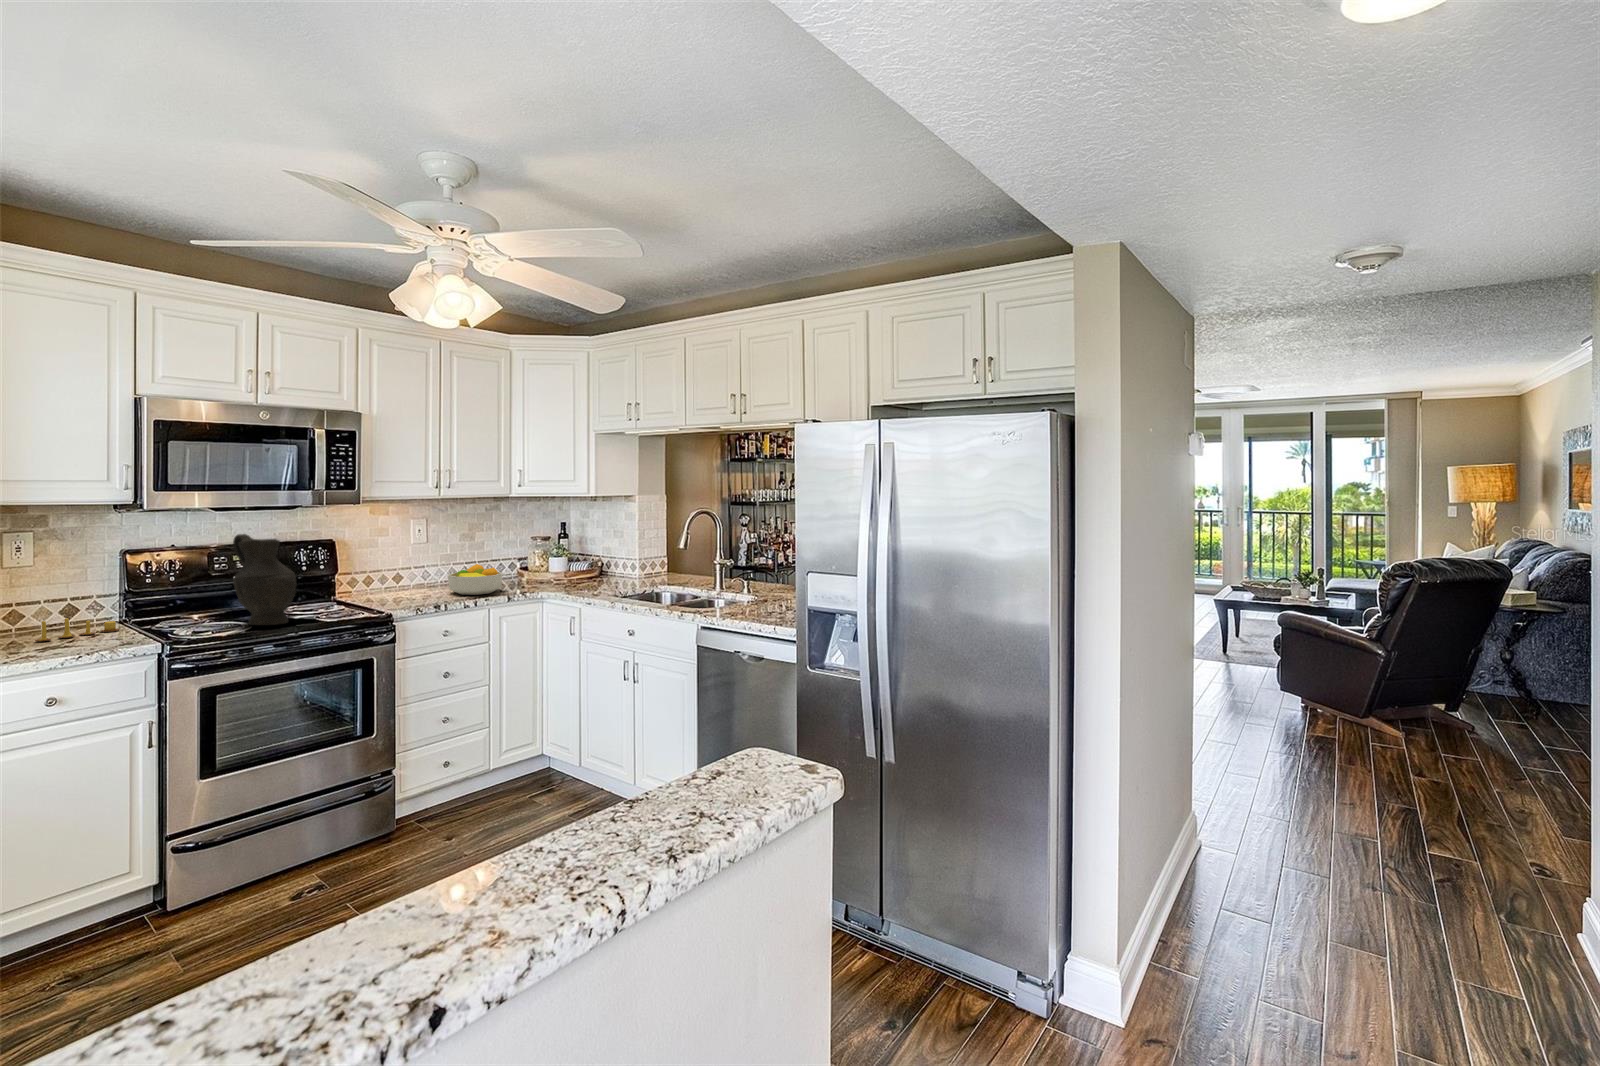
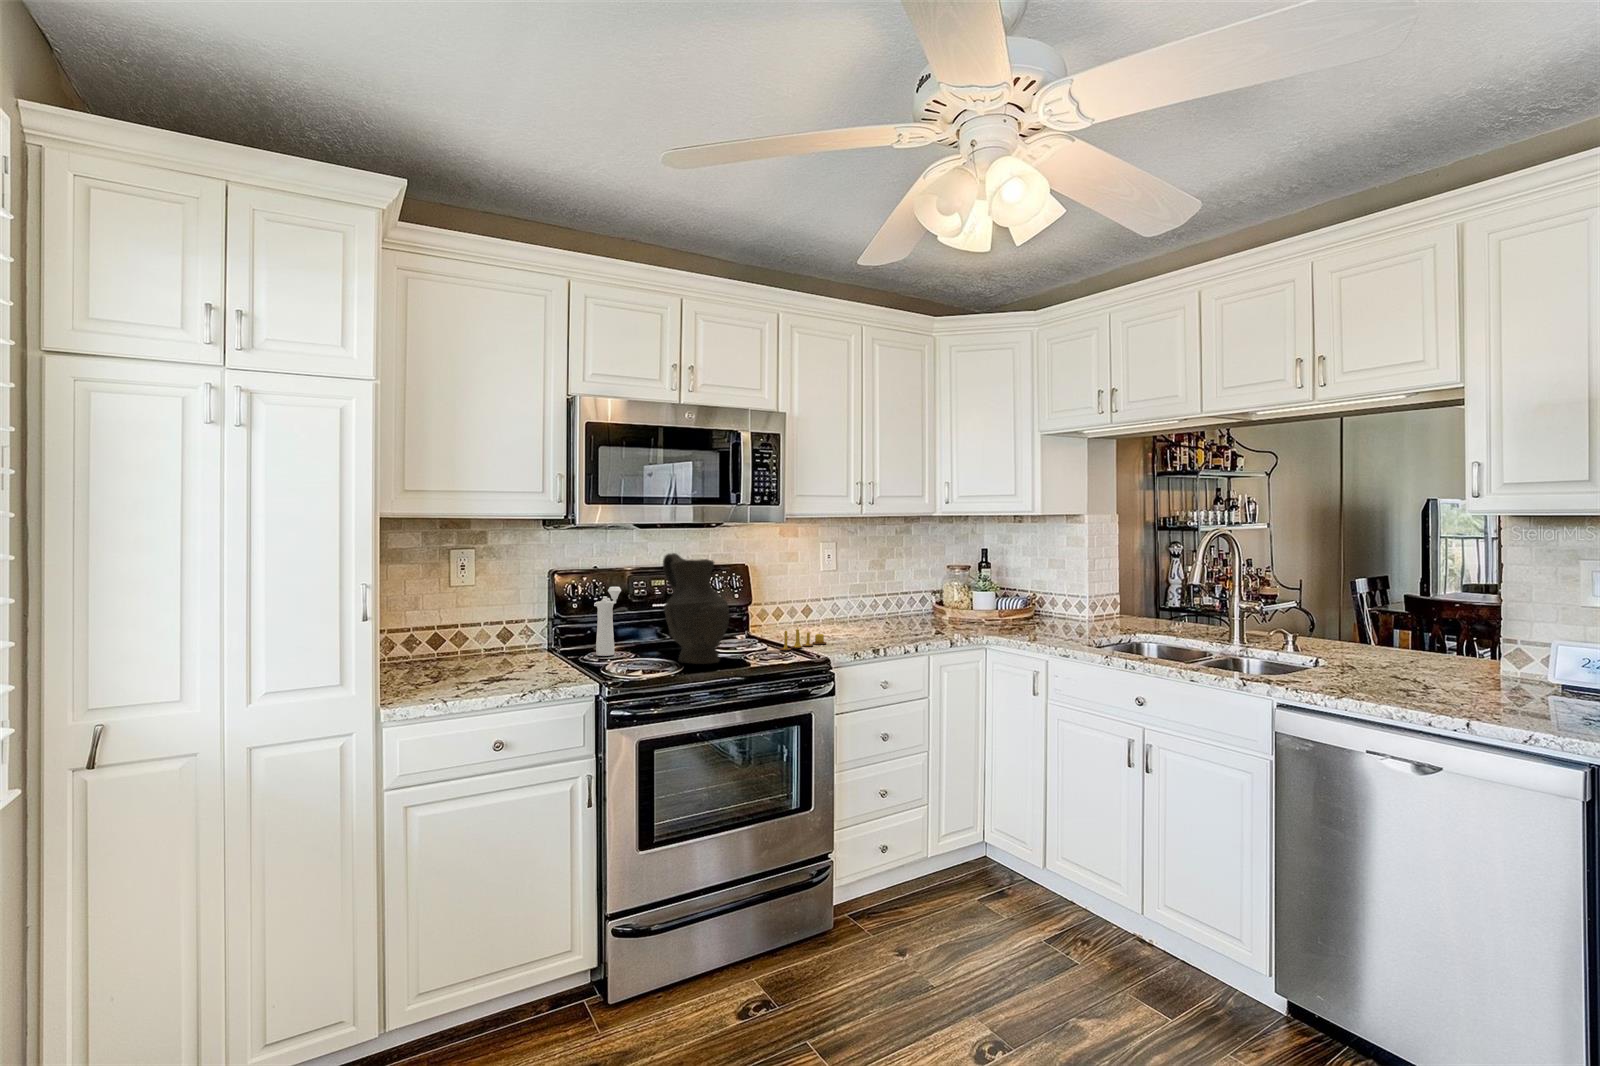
pepper mill: none [166,563,196,623] -> present [596,587,621,656]
fruit bowl: present [448,564,503,595] -> none [864,596,927,635]
candle: present [35,618,119,641] -> present [780,629,827,650]

